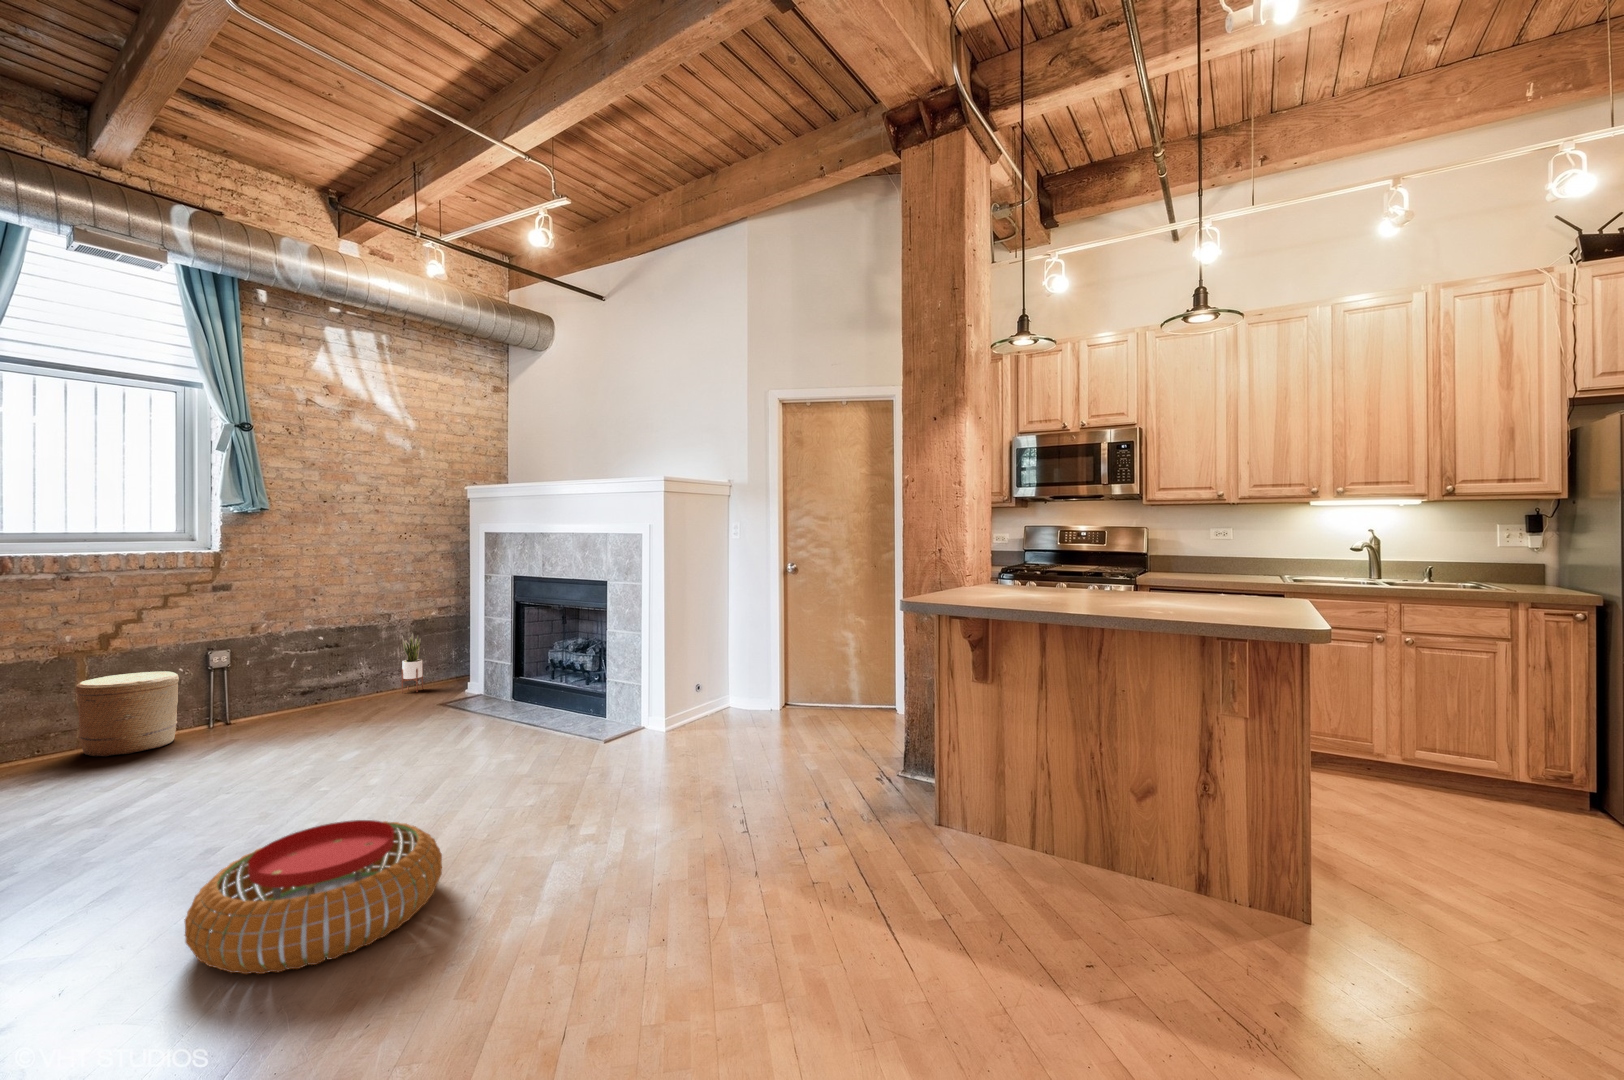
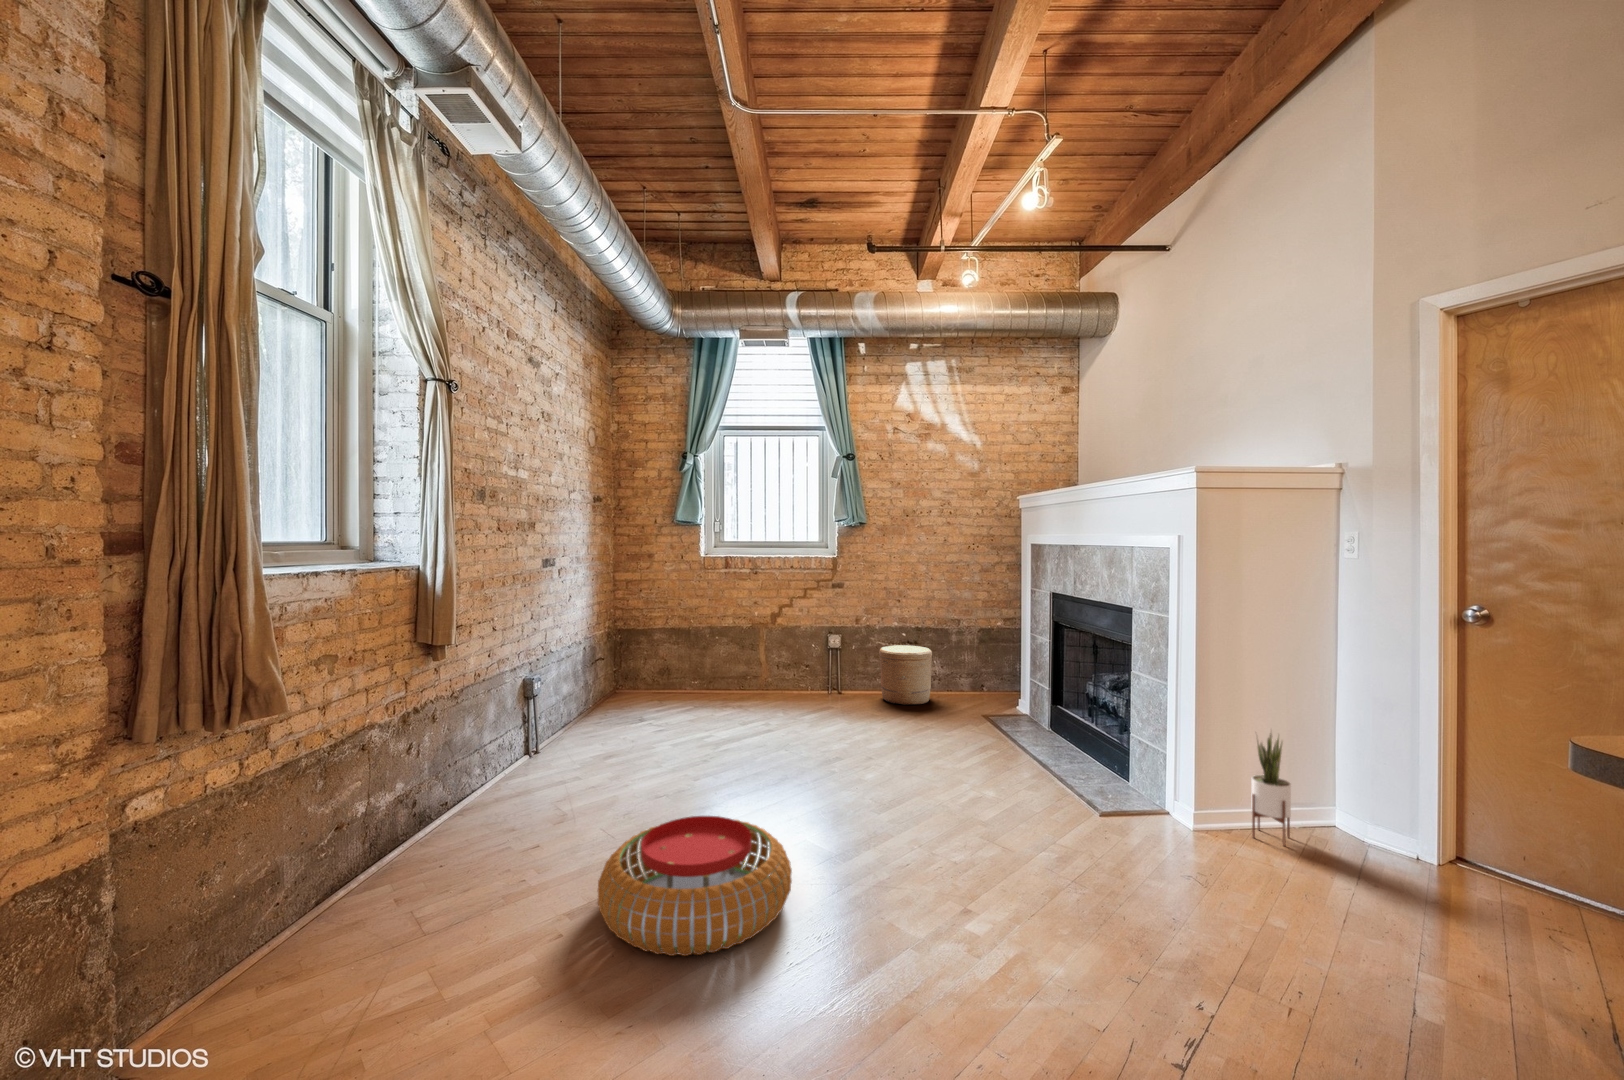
potted plant: present [402,633,423,693] -> present [1252,733,1291,846]
woven basket: present [75,671,179,757] -> present [879,645,932,705]

